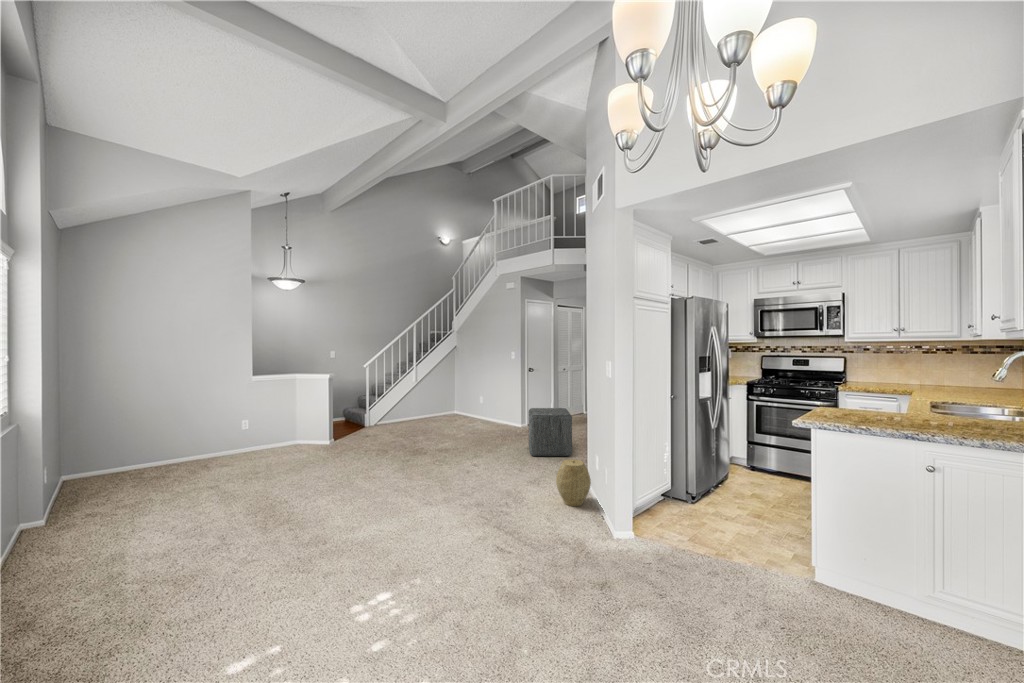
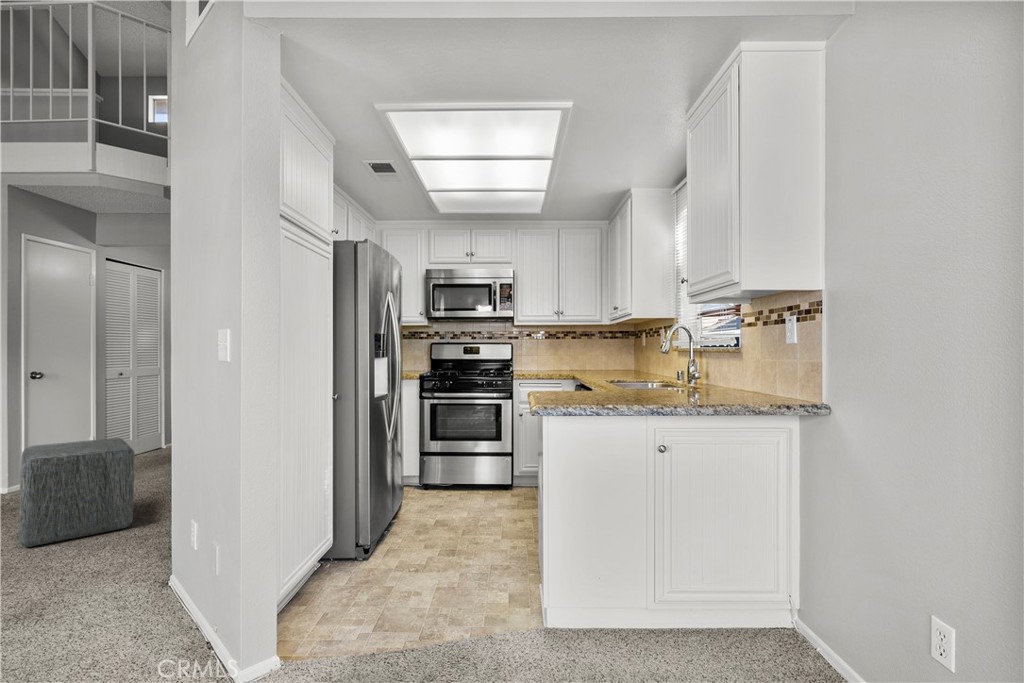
woven basket: present [556,460,591,506] -> none [84,538,177,646]

